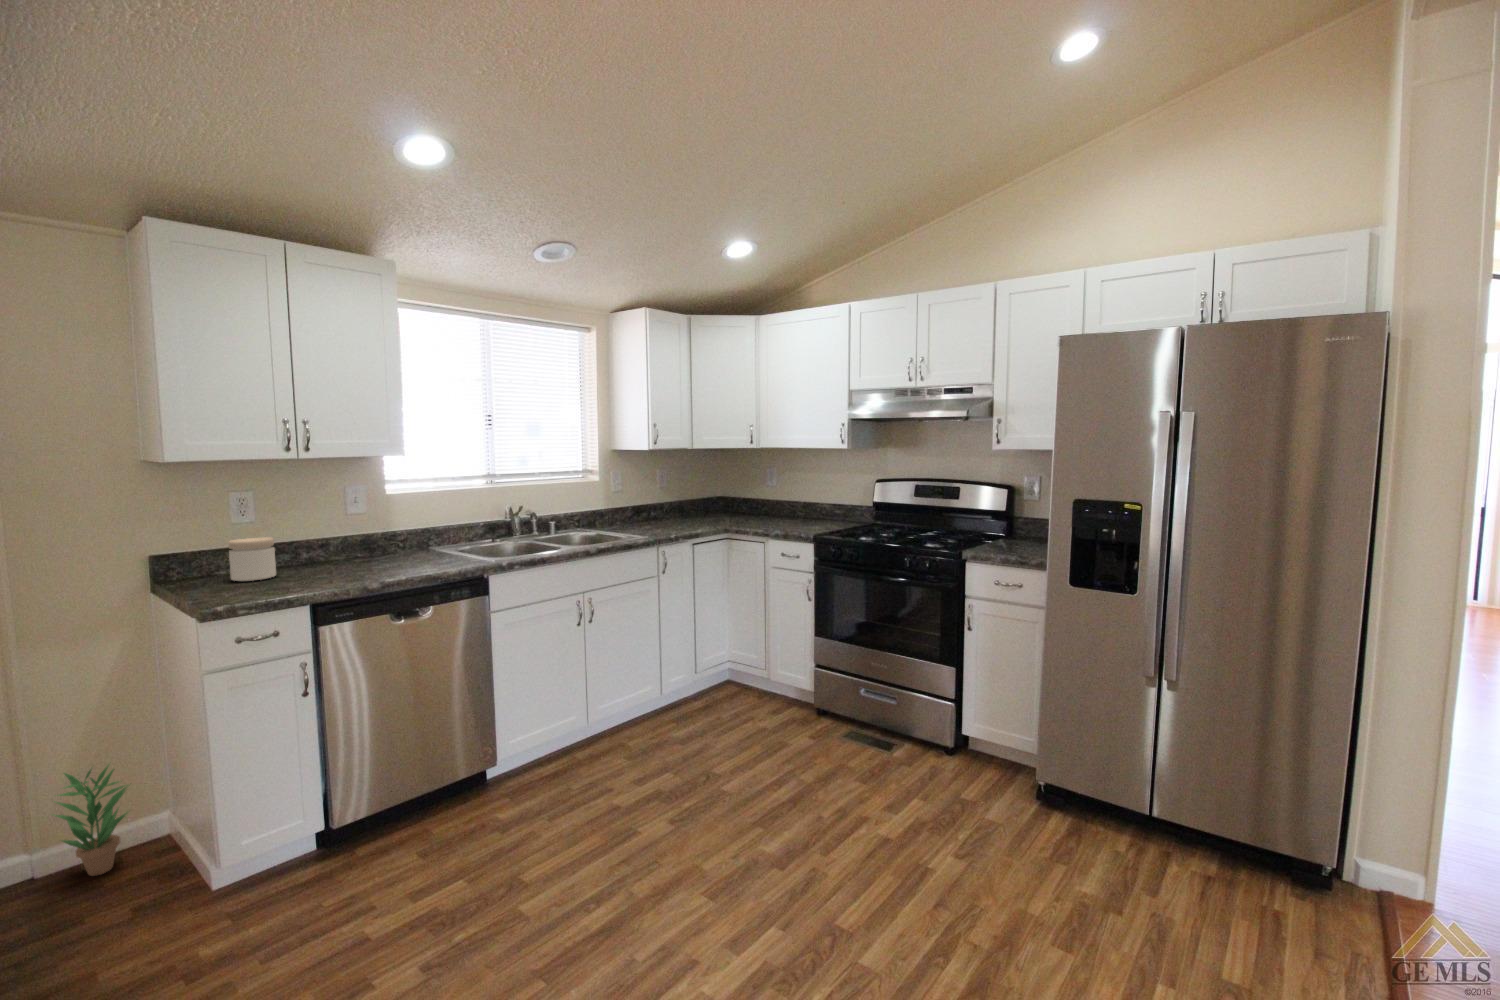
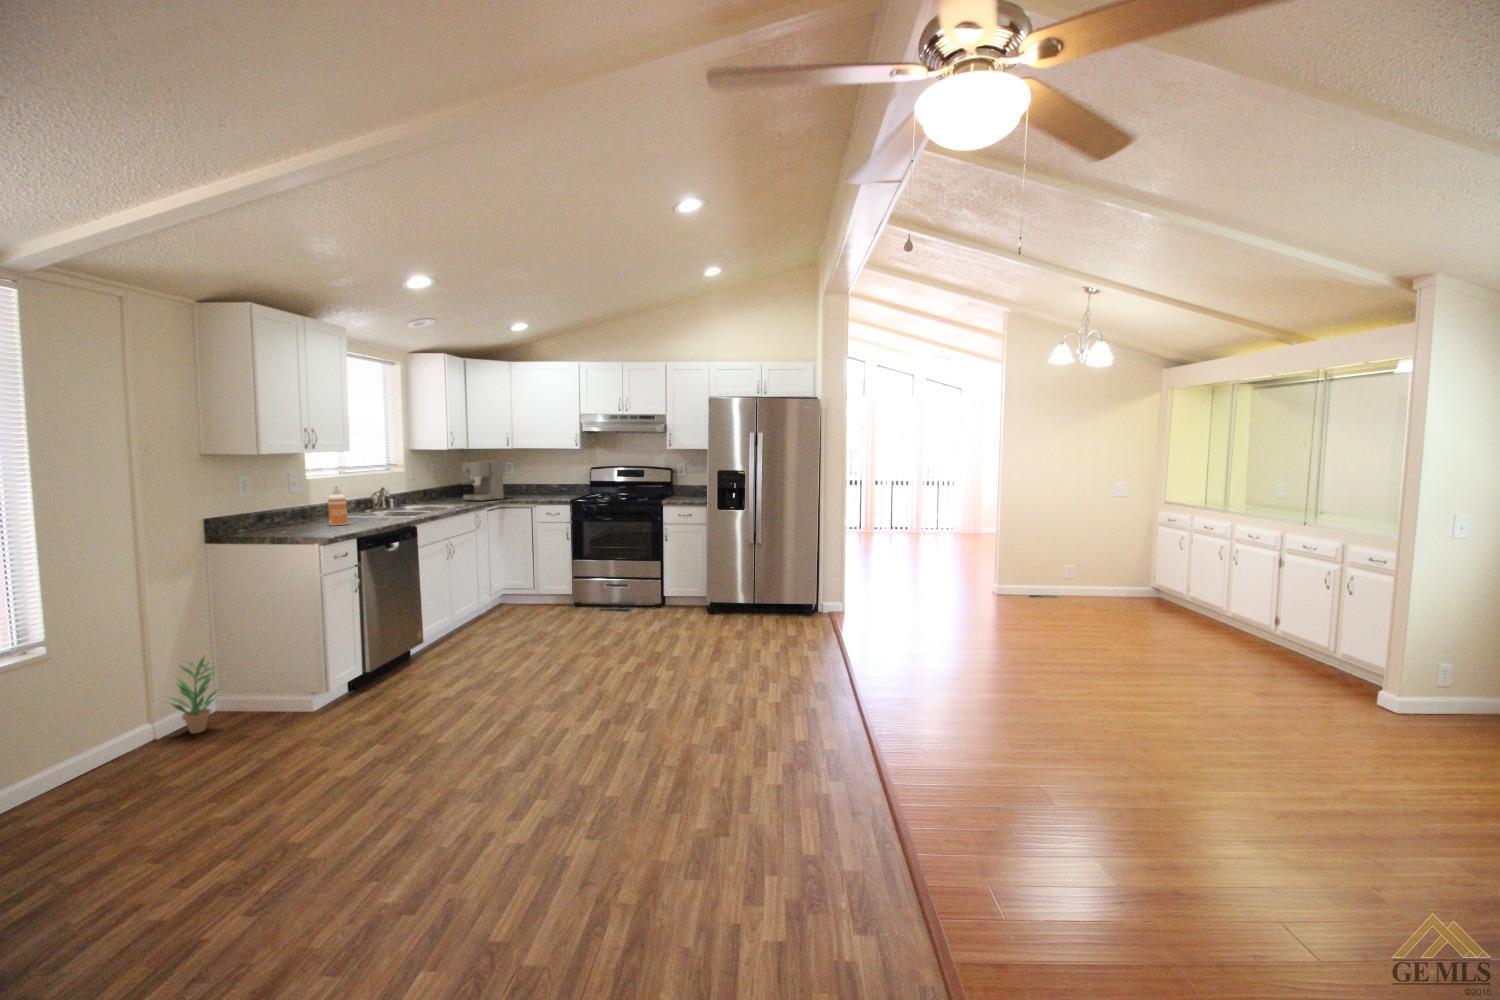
coffee maker: none [665,467,731,527] -> present [461,461,504,501]
soap dispenser: none [361,507,391,569] -> present [328,485,348,525]
jar: present [229,537,276,581] -> none [253,506,285,534]

